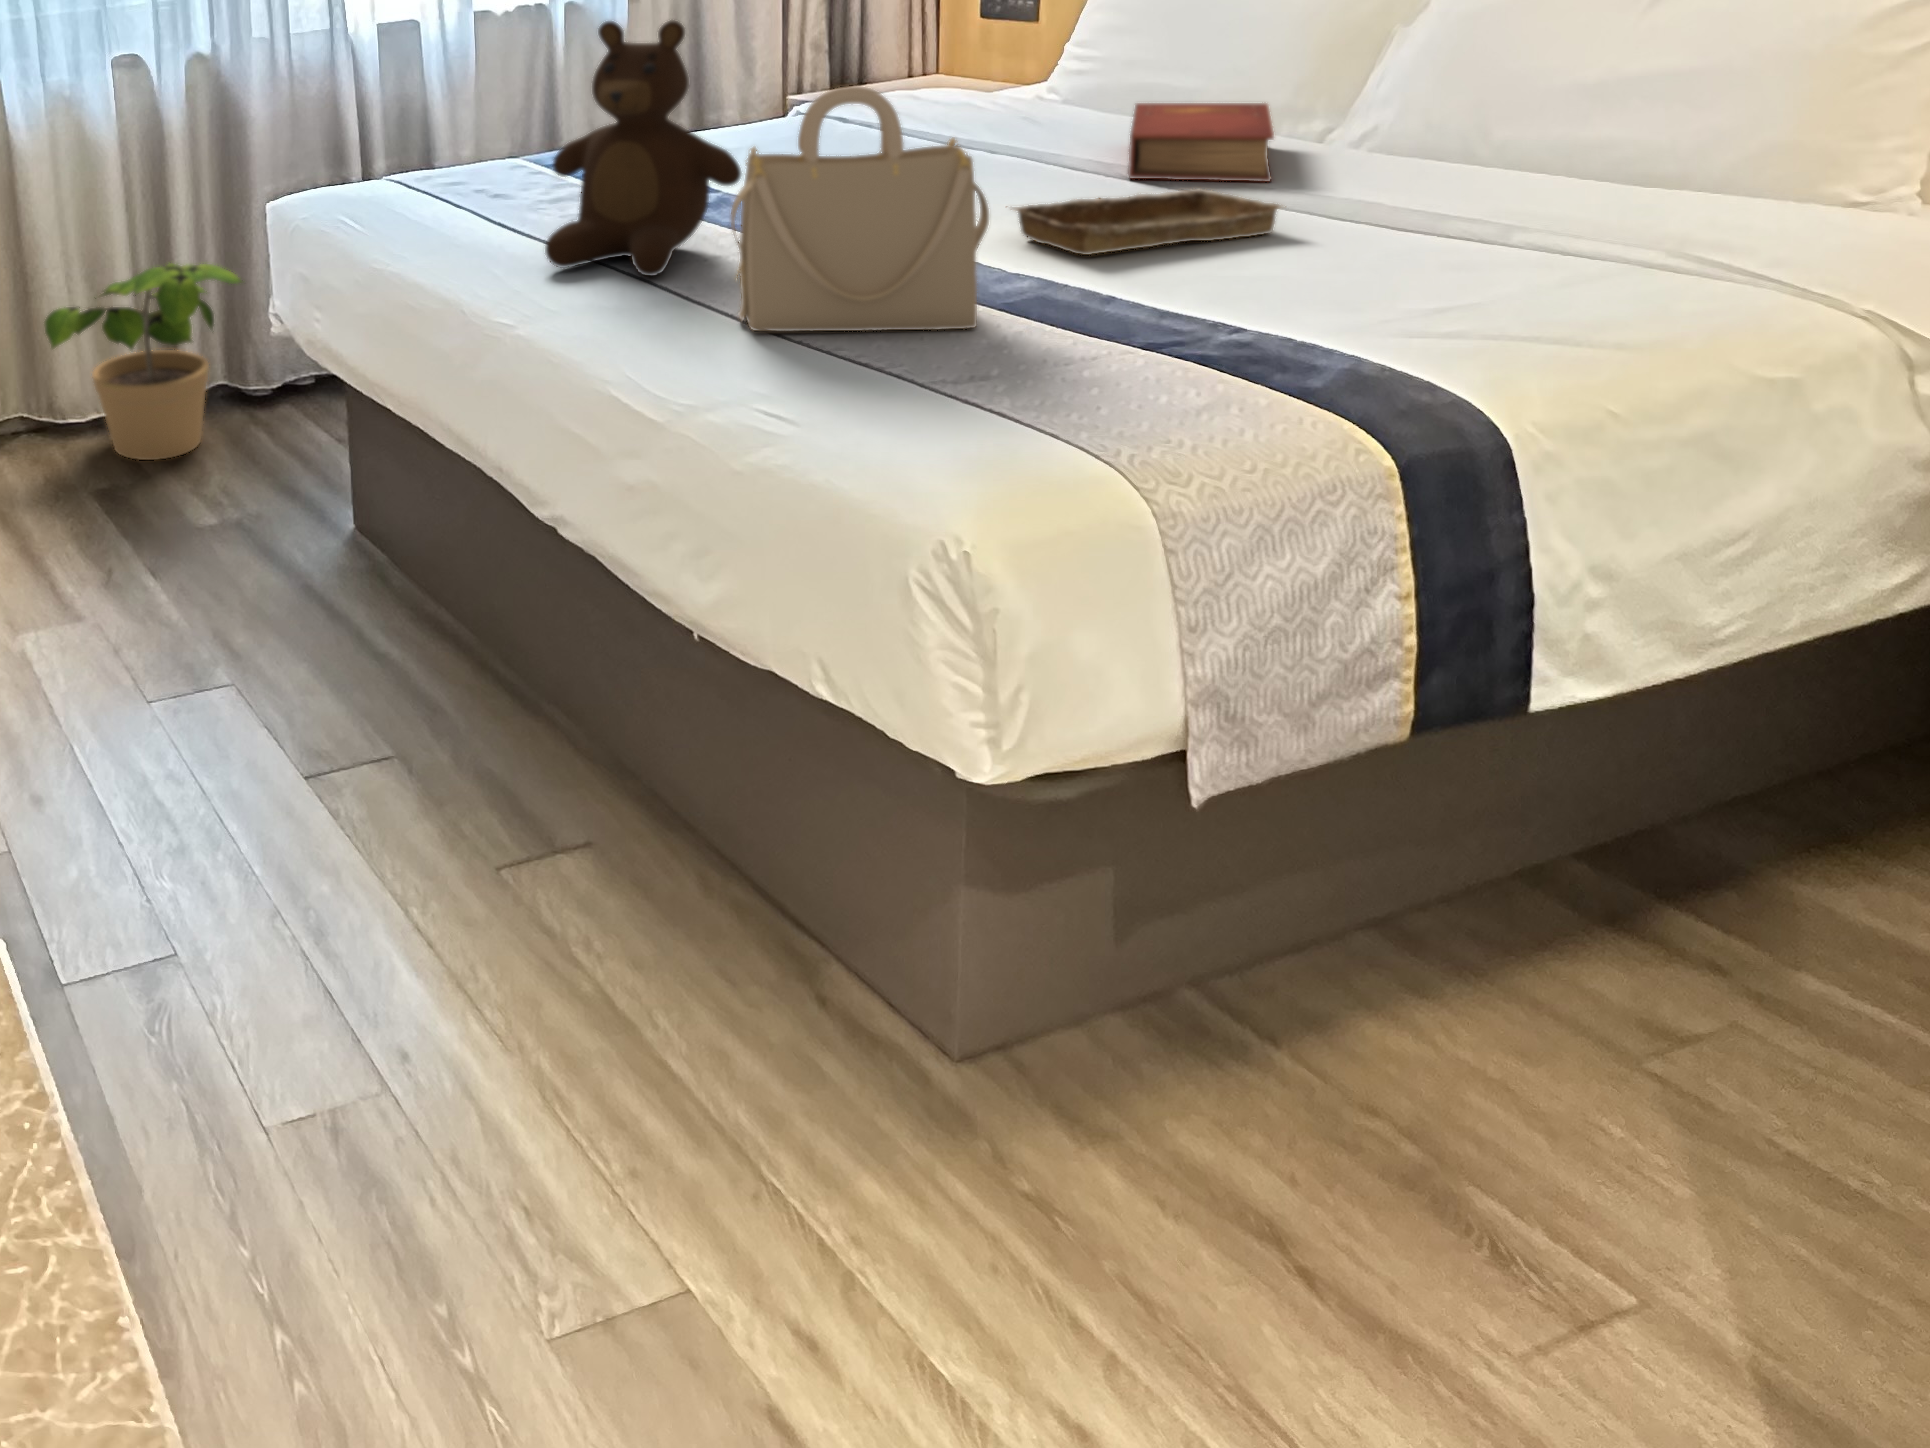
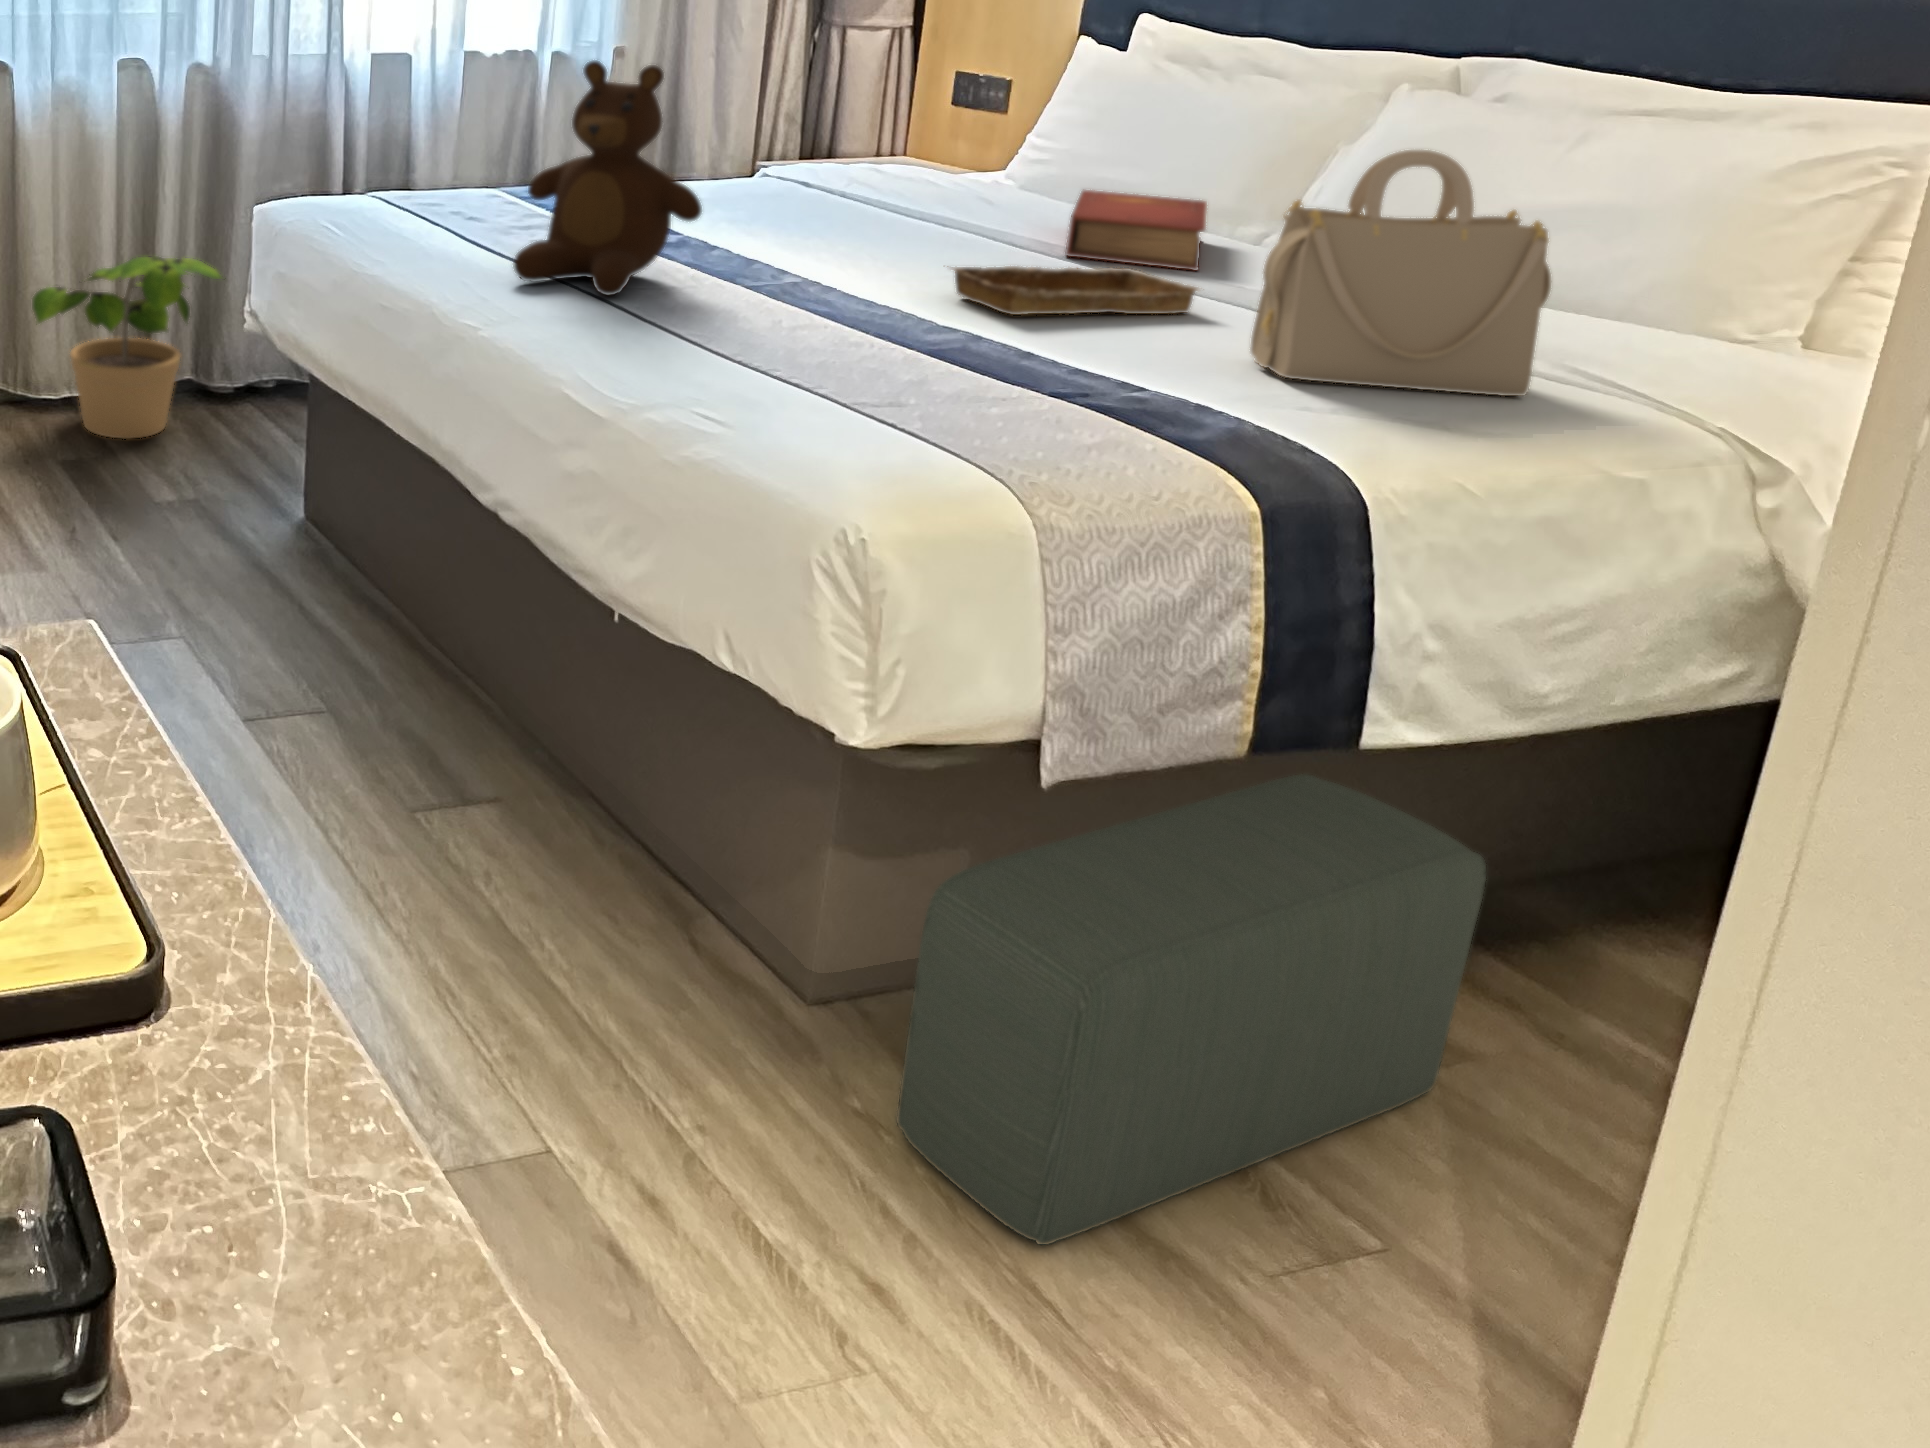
handbag: present [731,86,989,331] -> present [1250,150,1551,396]
pouf: none [1073,747,1690,1347] -> present [897,775,1486,1245]

